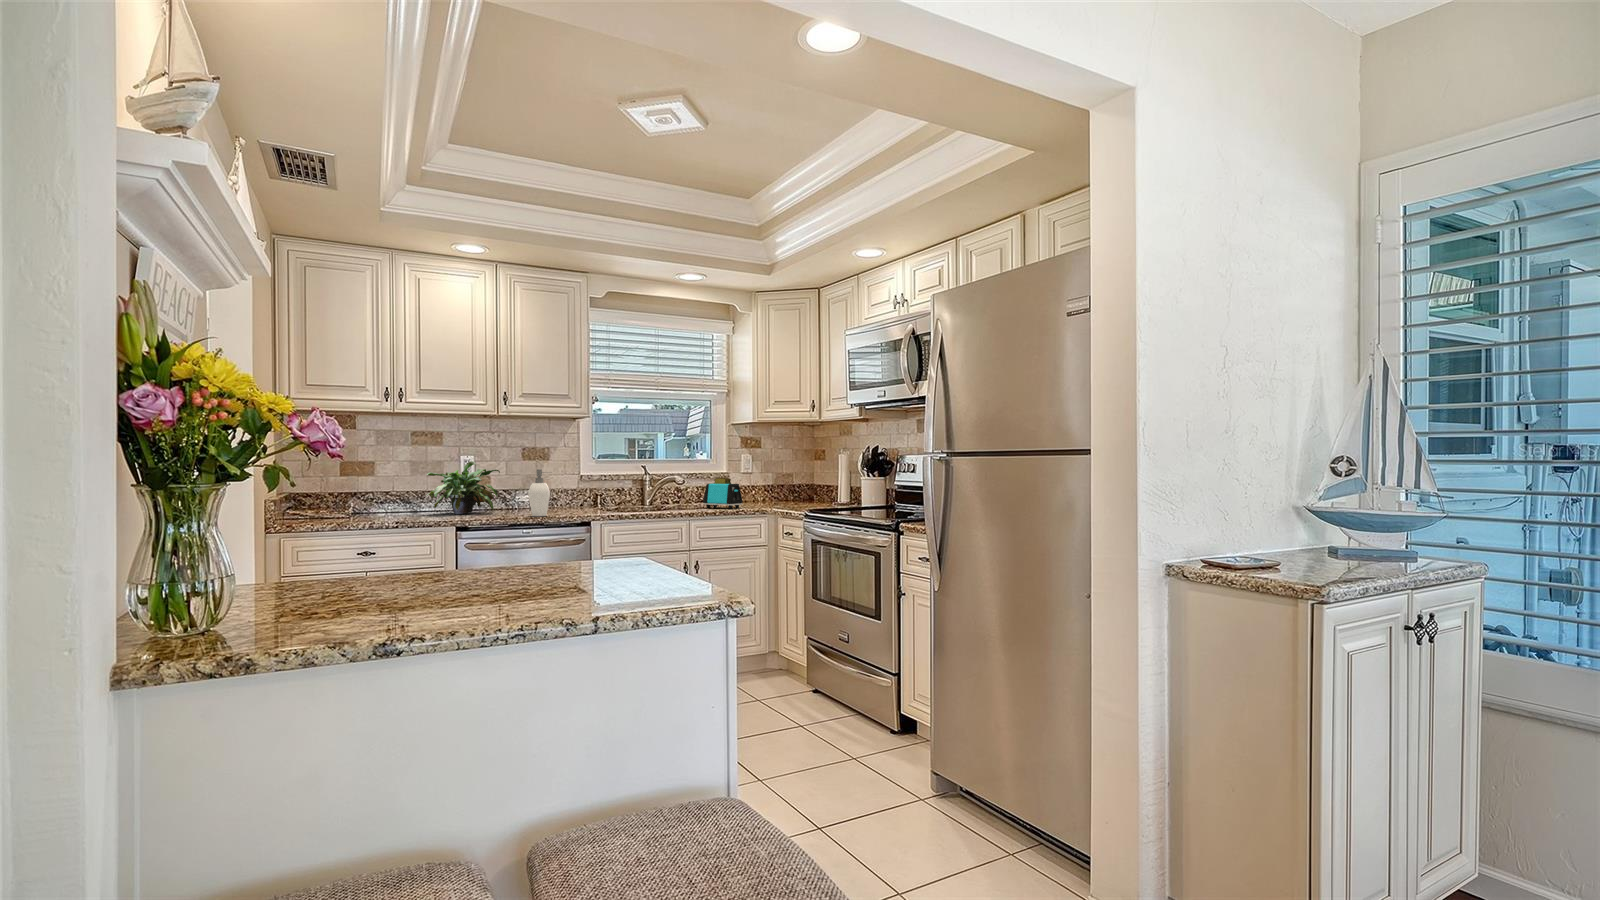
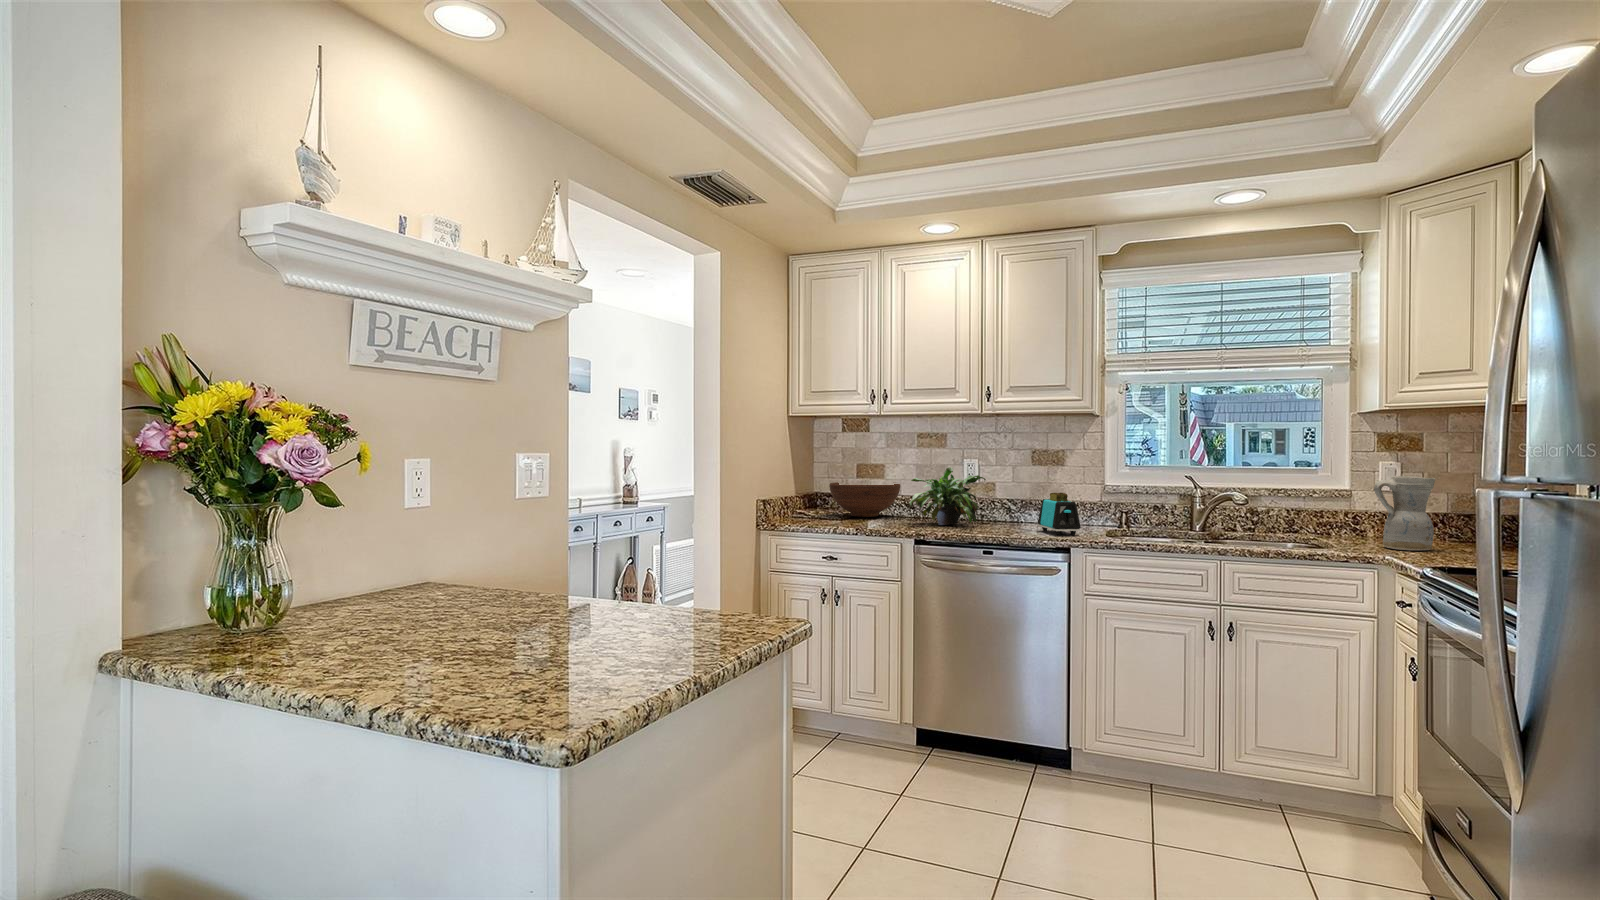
ceramic pitcher: none [756,461,783,505] -> present [1374,476,1435,550]
soap dispenser: present [528,469,550,516] -> none [988,480,1013,538]
toaster: present [703,478,743,509] -> present [1038,493,1081,535]
fruit bowl: none [312,480,394,515] -> present [829,482,900,517]

